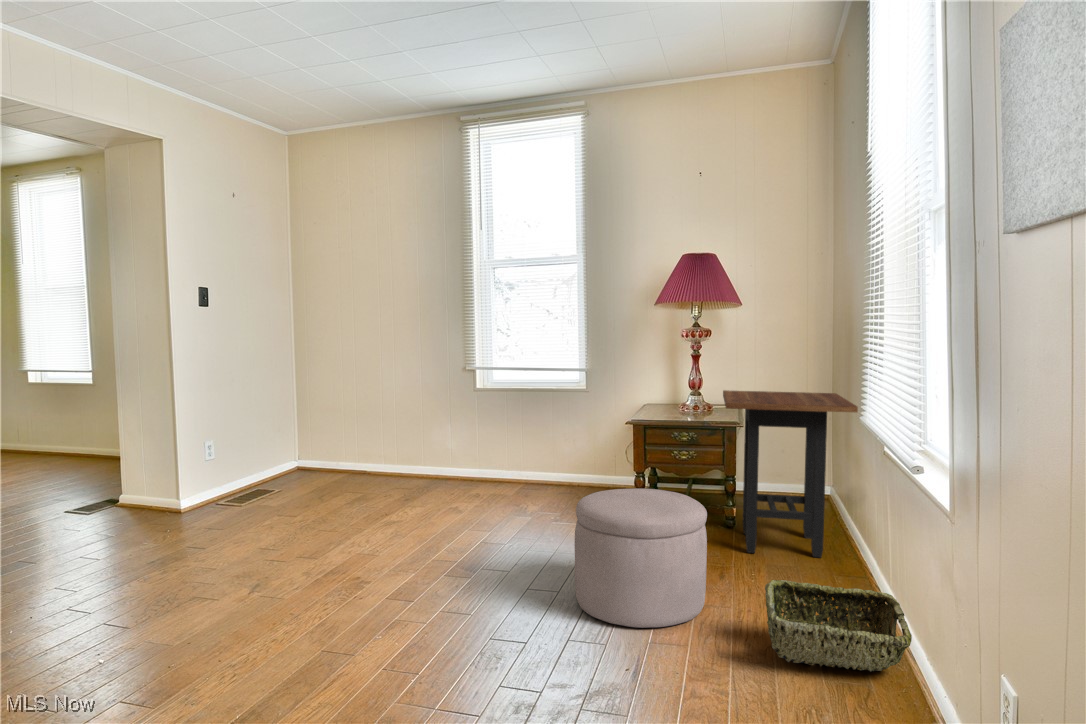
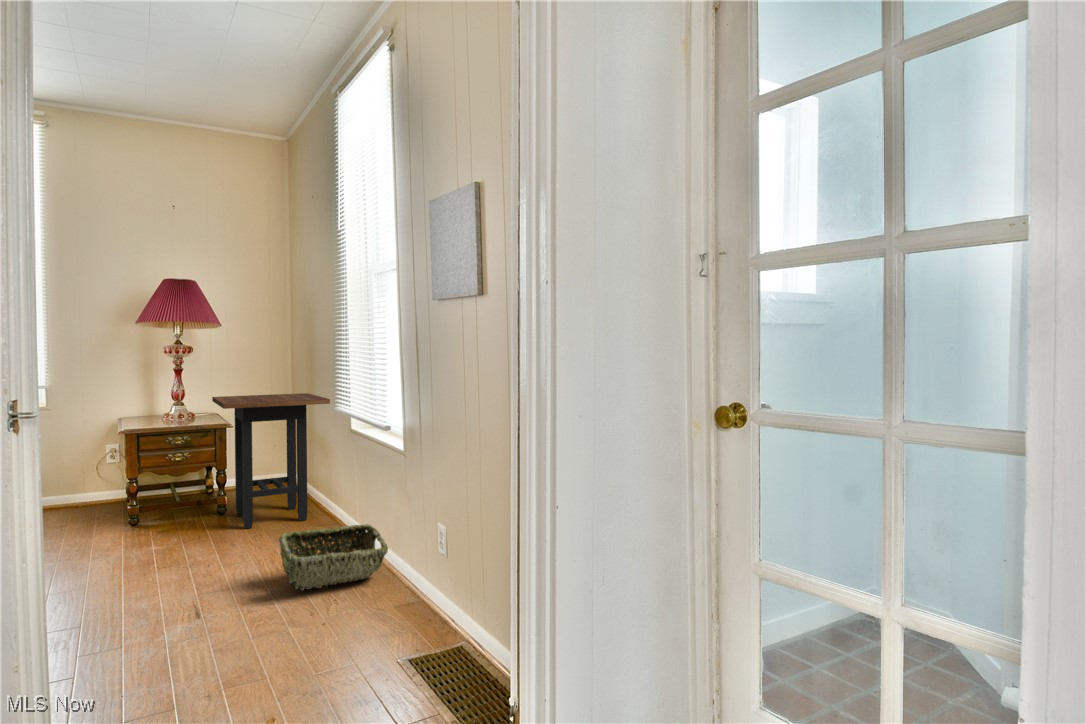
ottoman: present [575,488,707,628] -> none [86,483,222,607]

